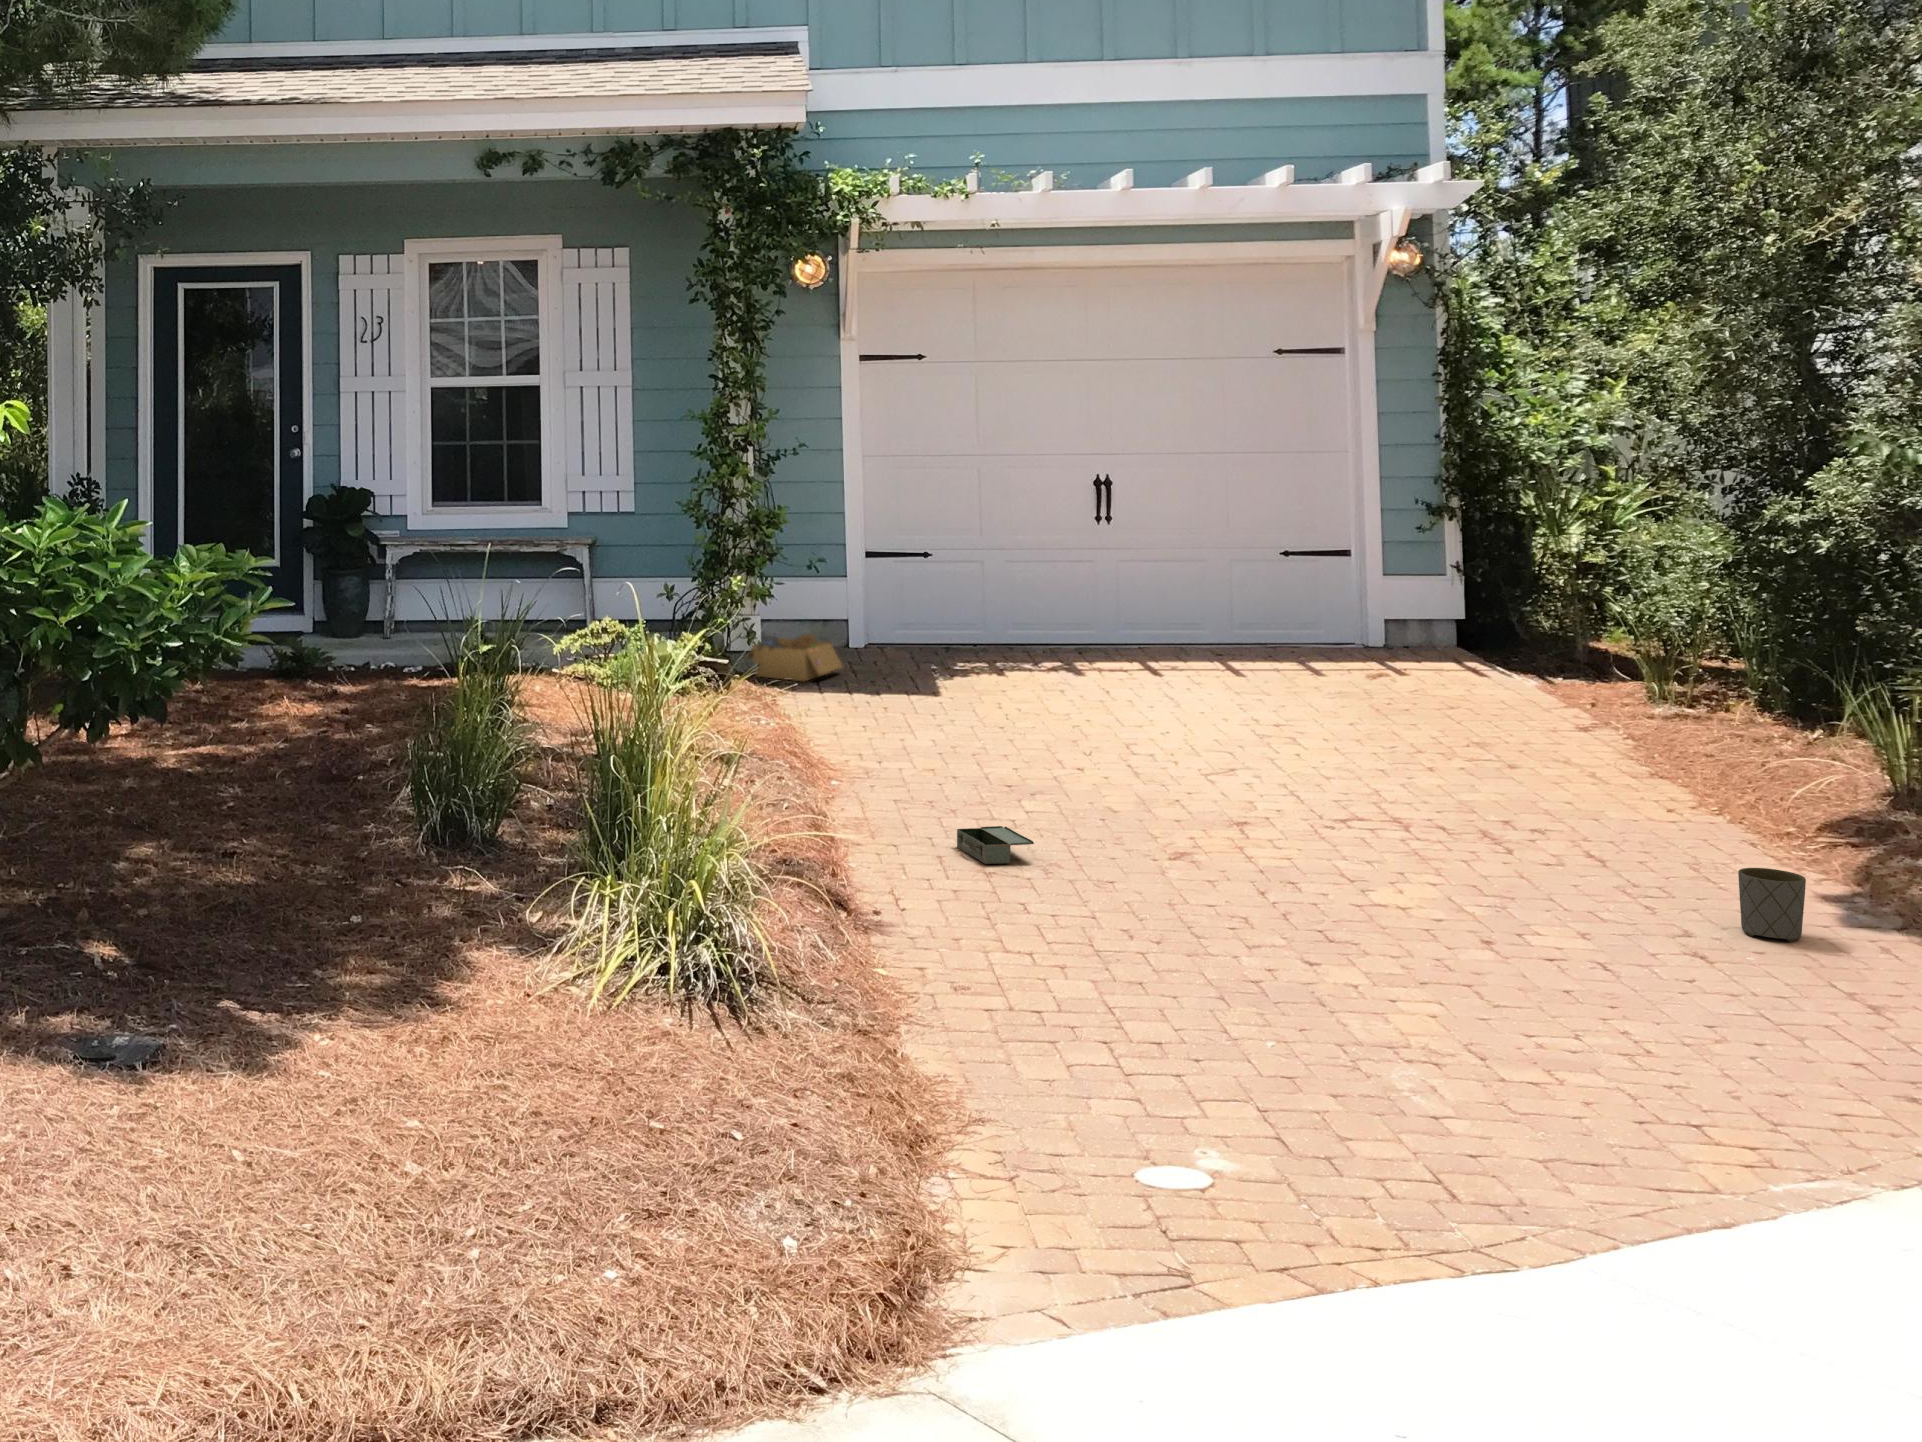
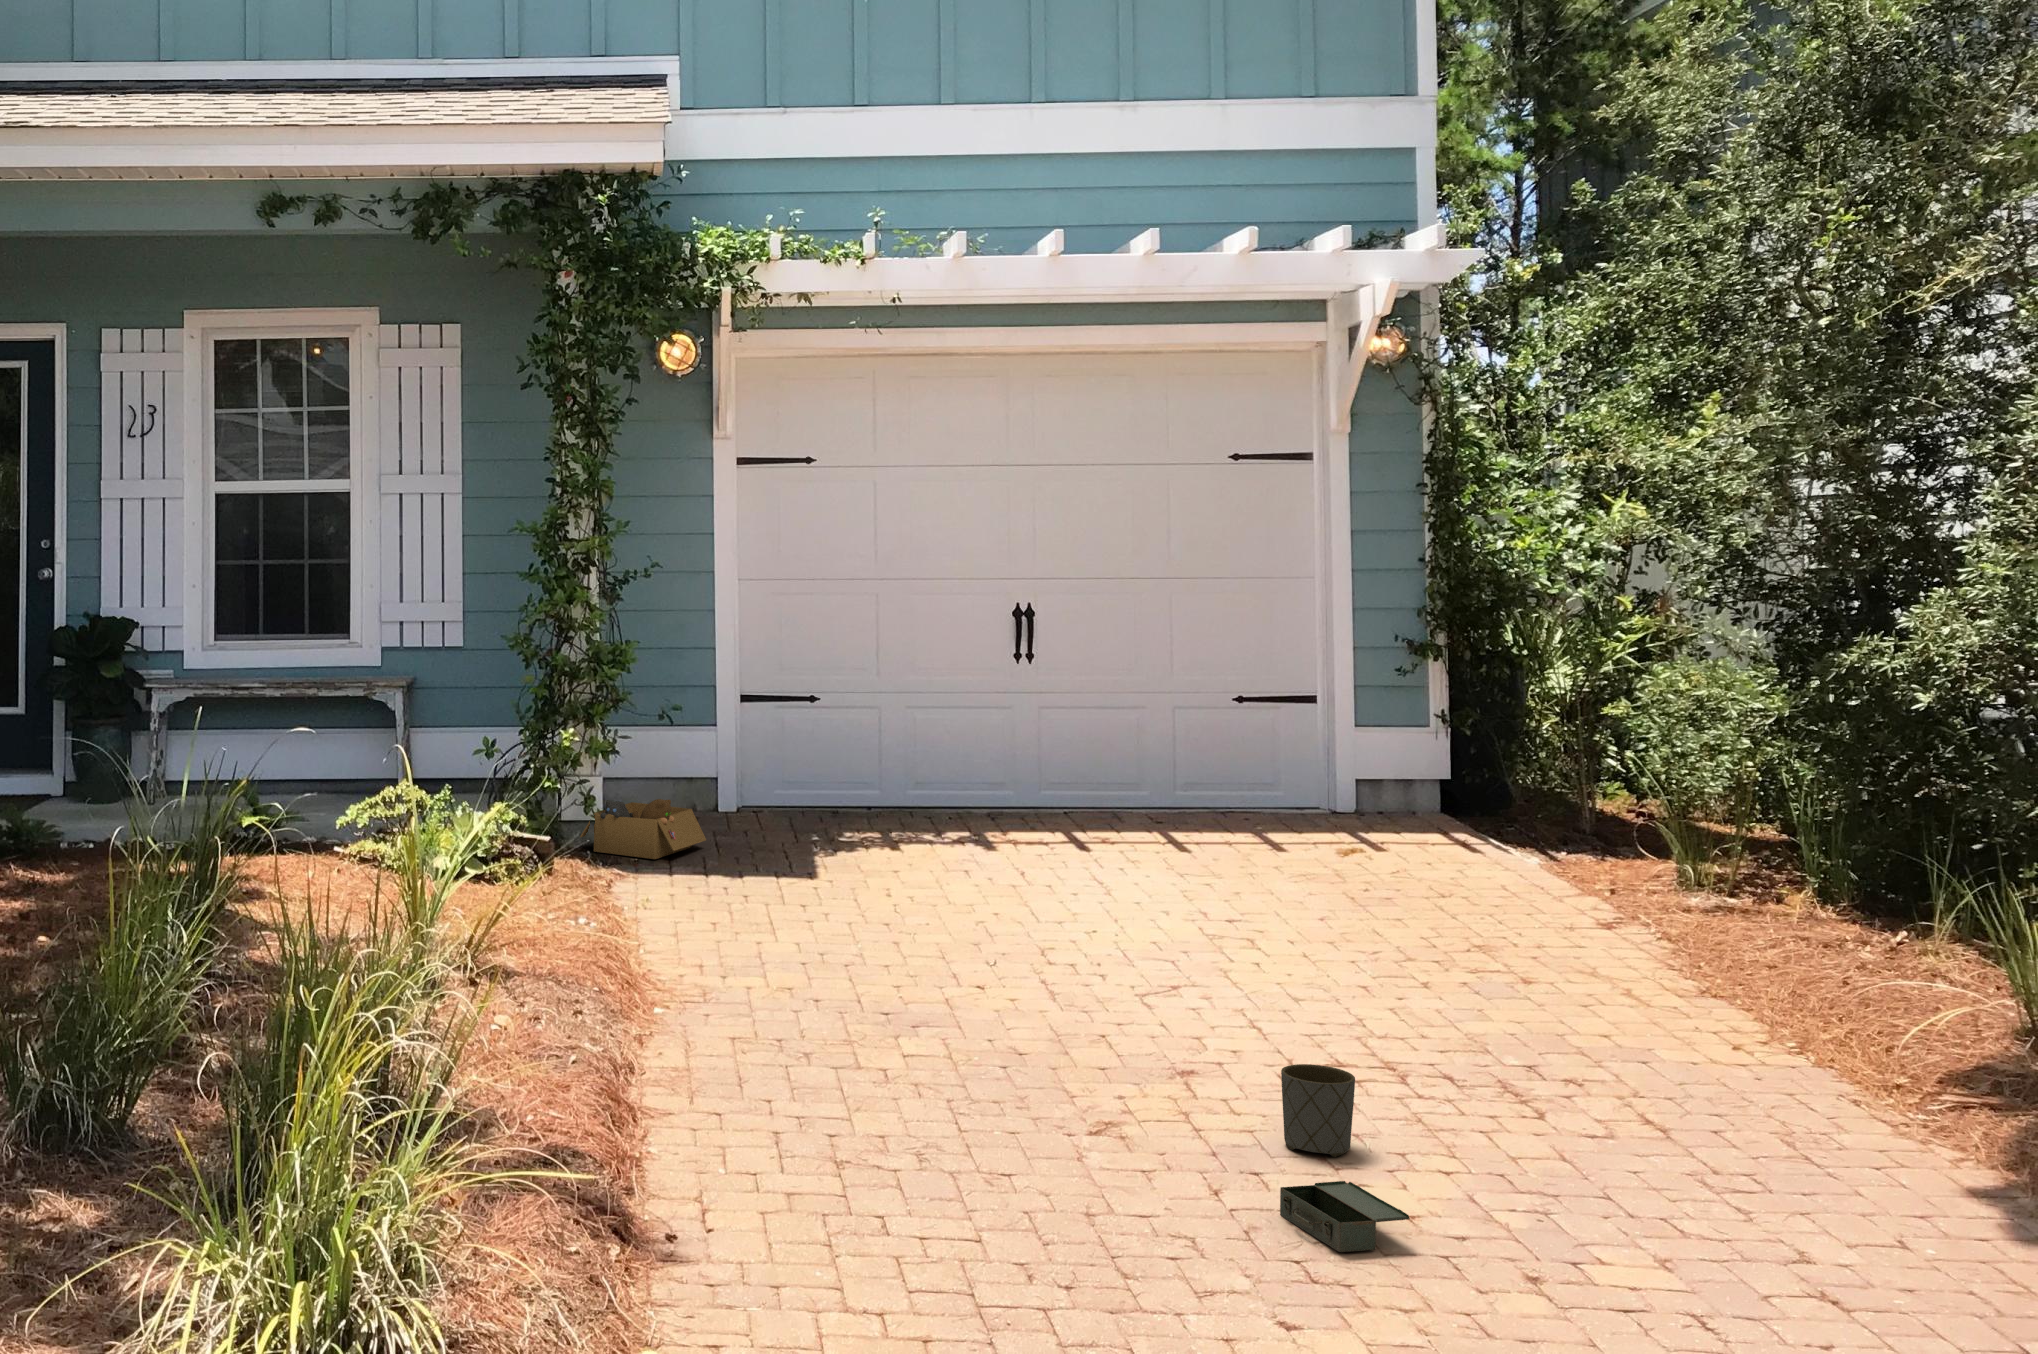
toolbox: present [957,826,1034,864] -> present [1280,1181,1410,1252]
planter: present [1738,868,1806,942] -> present [1281,1064,1355,1157]

